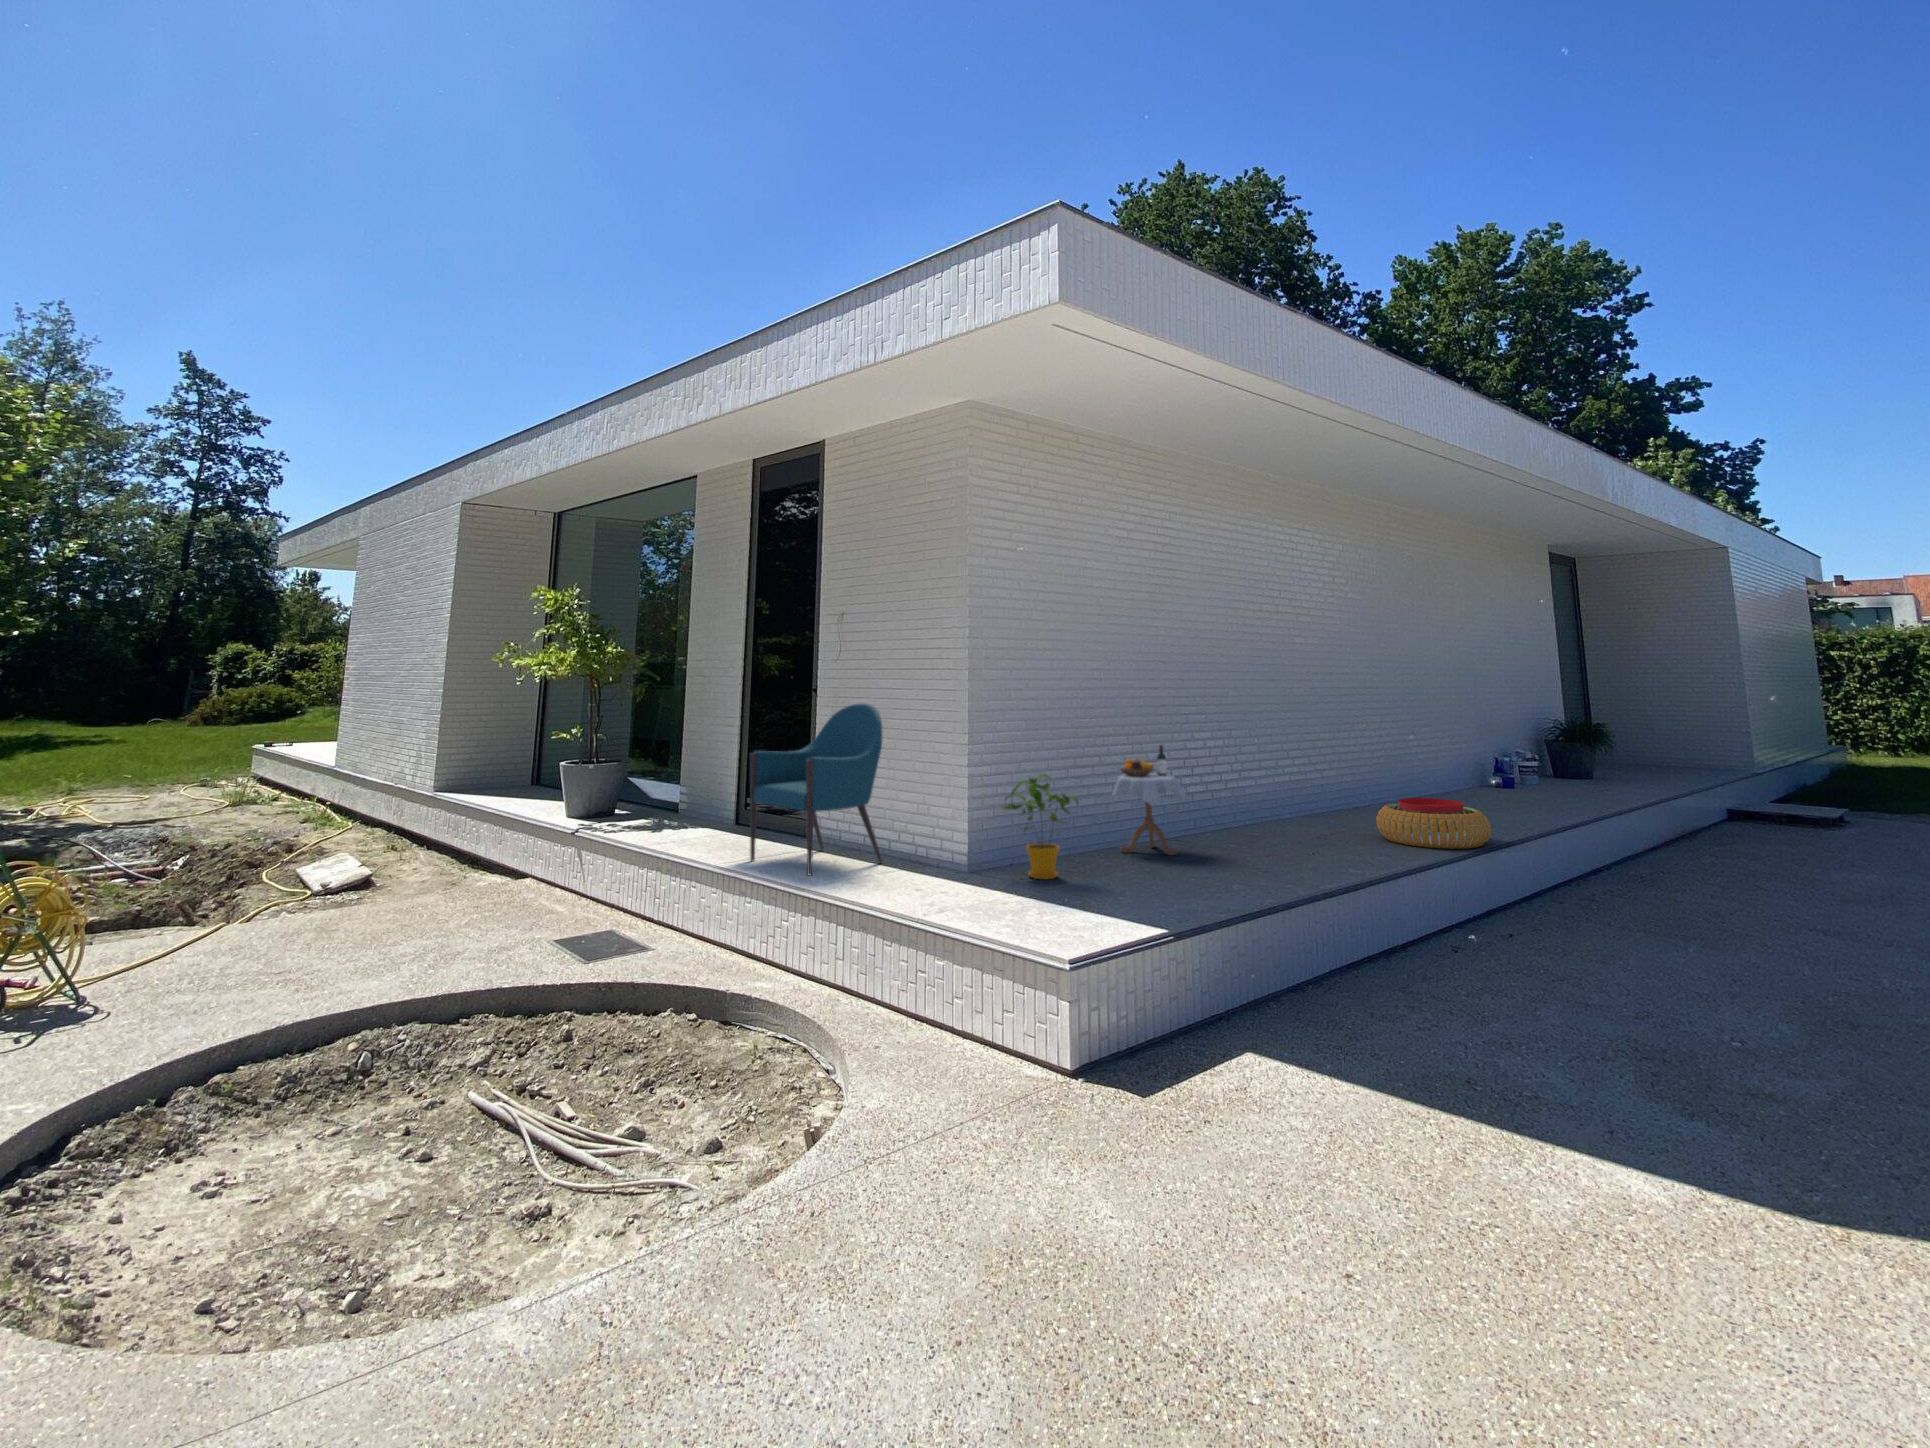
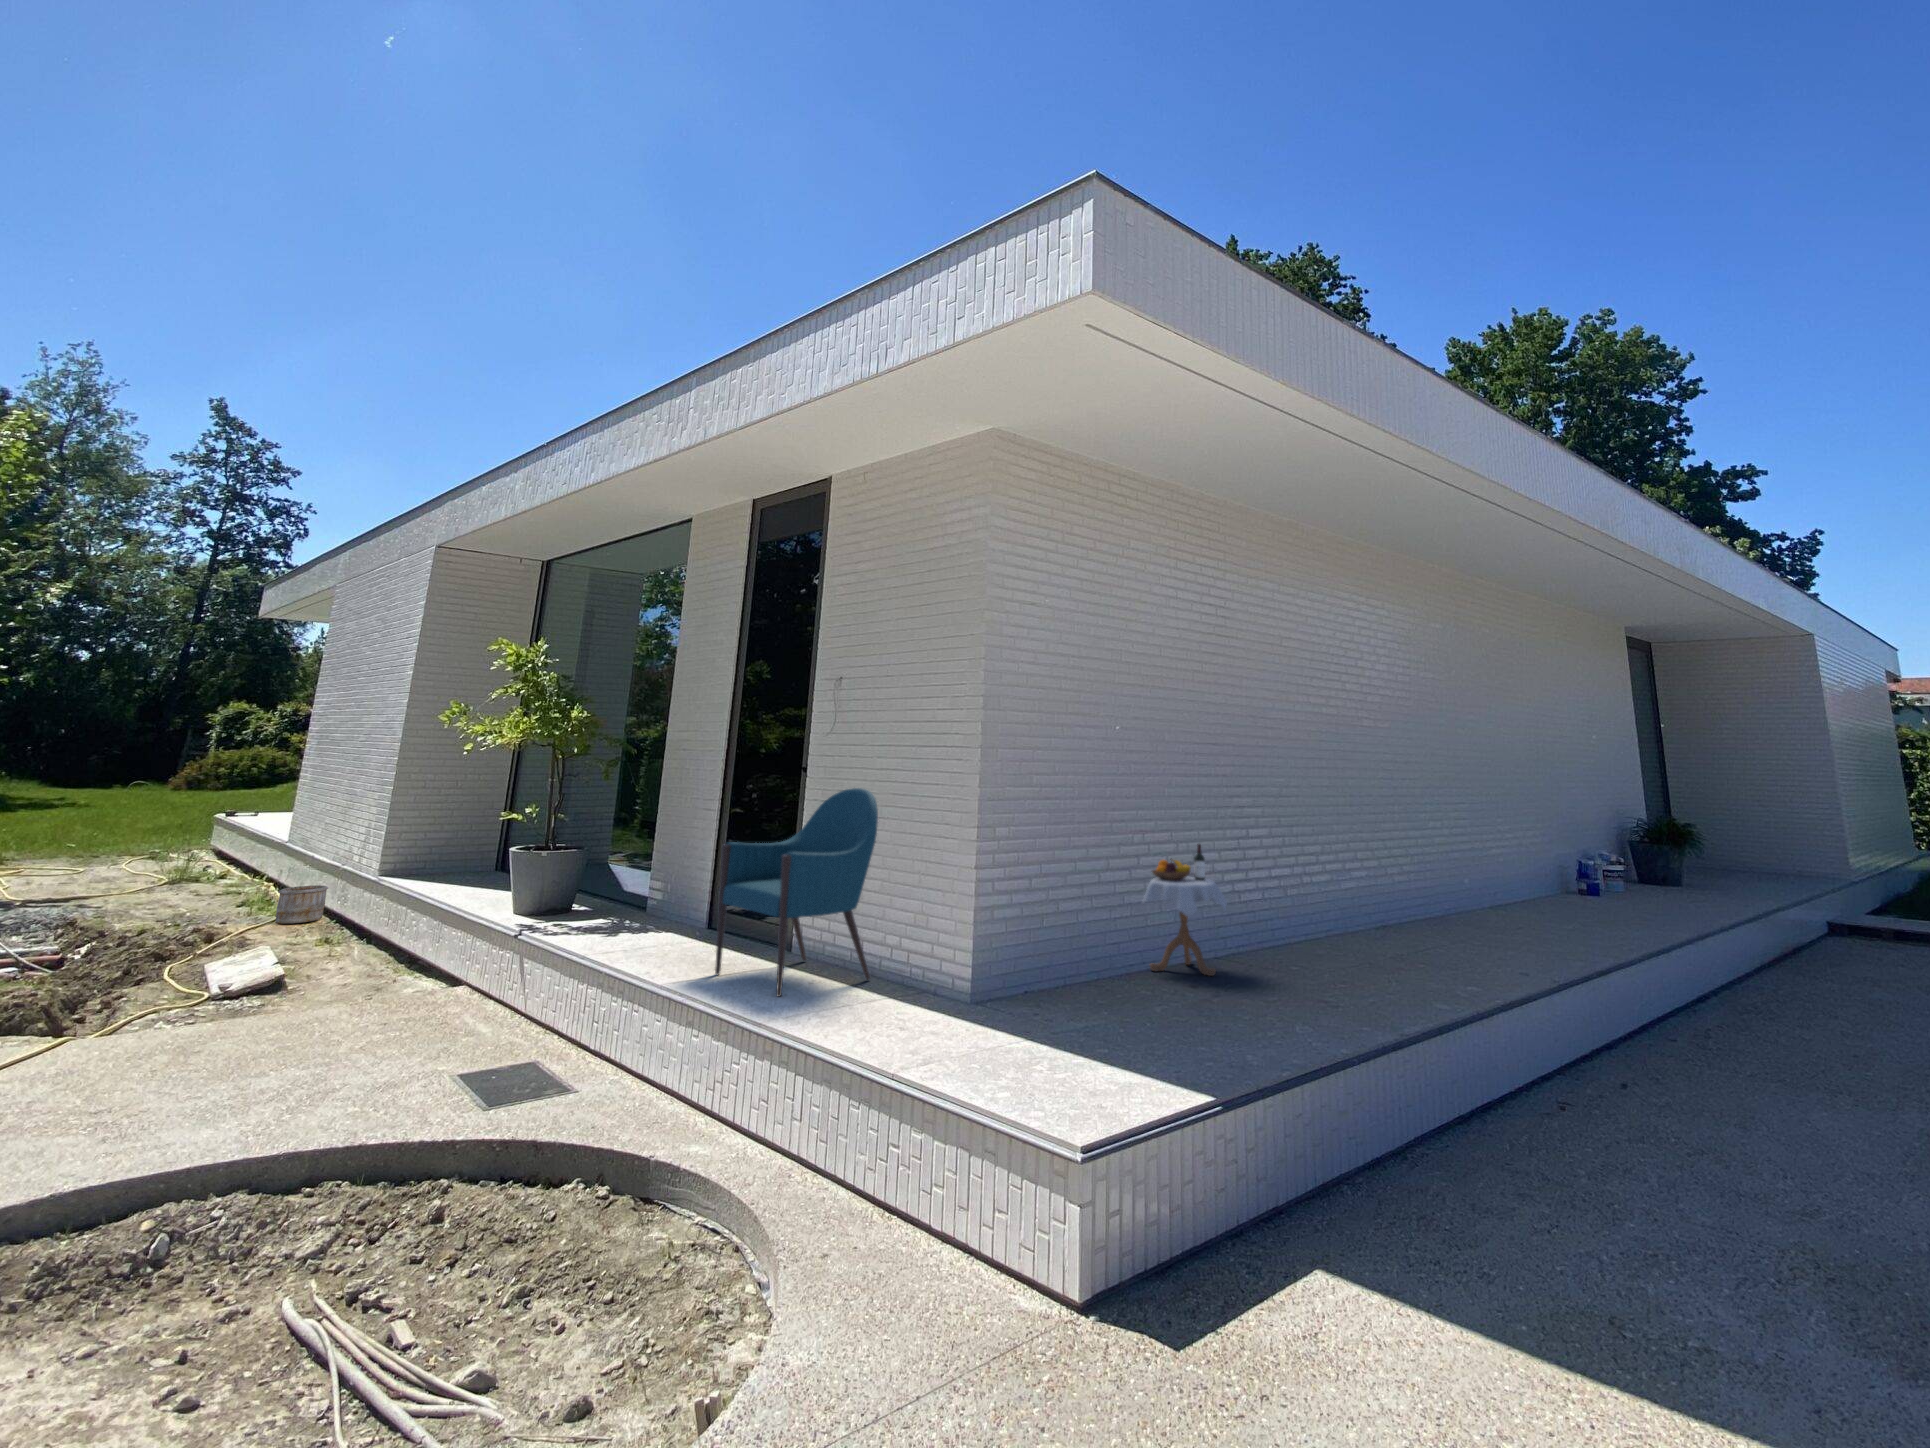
house plant: present [1002,774,1078,879] -> none [1010,879,1099,1007]
pouf: present [1376,798,1491,849] -> none [1442,910,1573,972]
wooden bucket: none [336,802,378,835] -> present [276,885,328,924]

